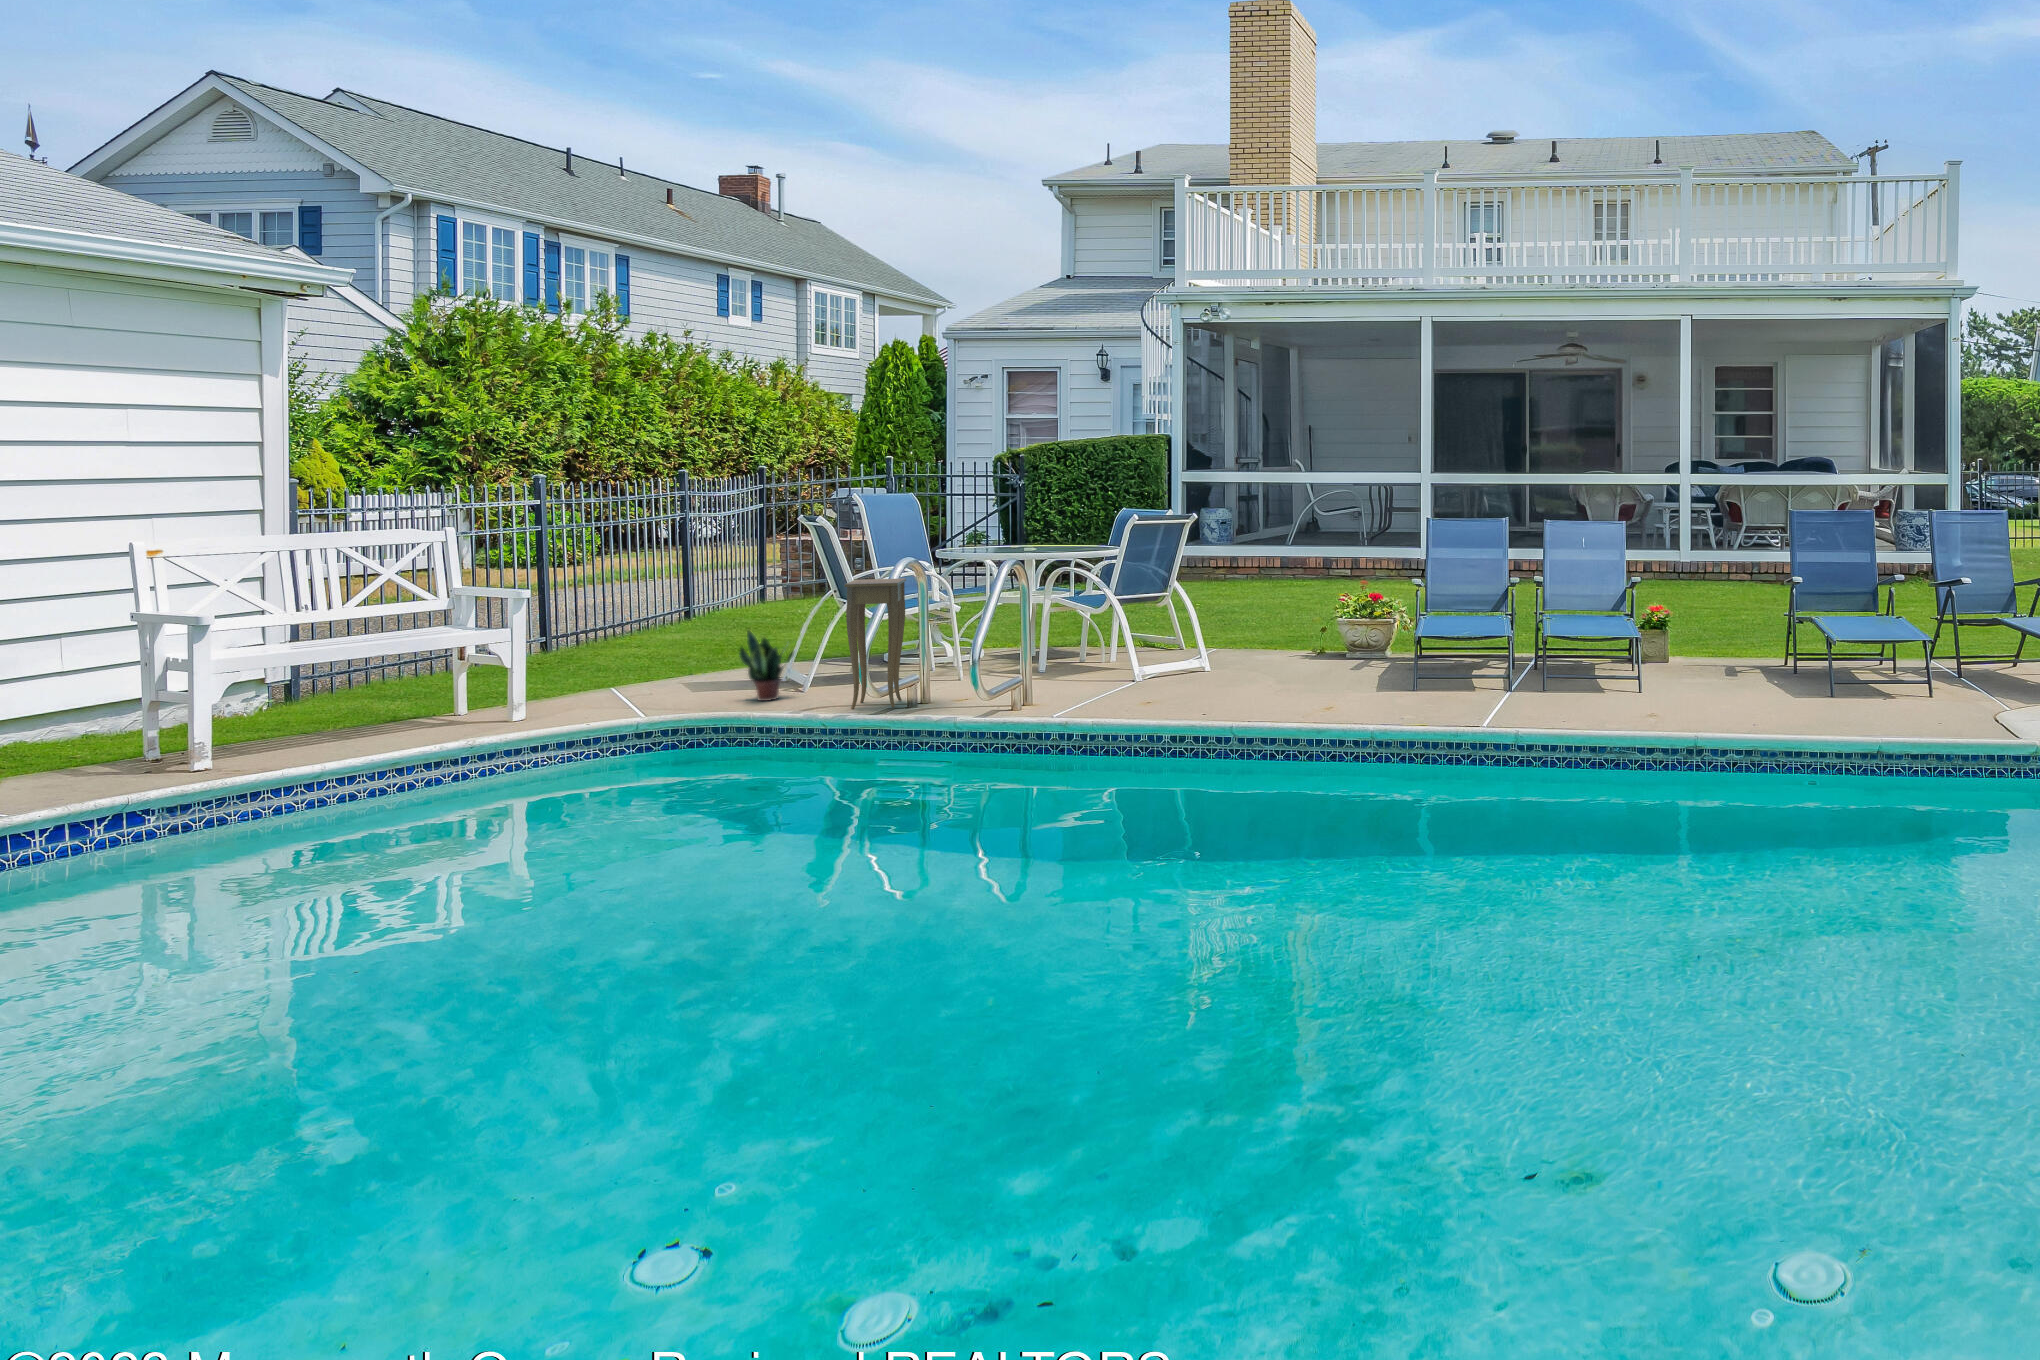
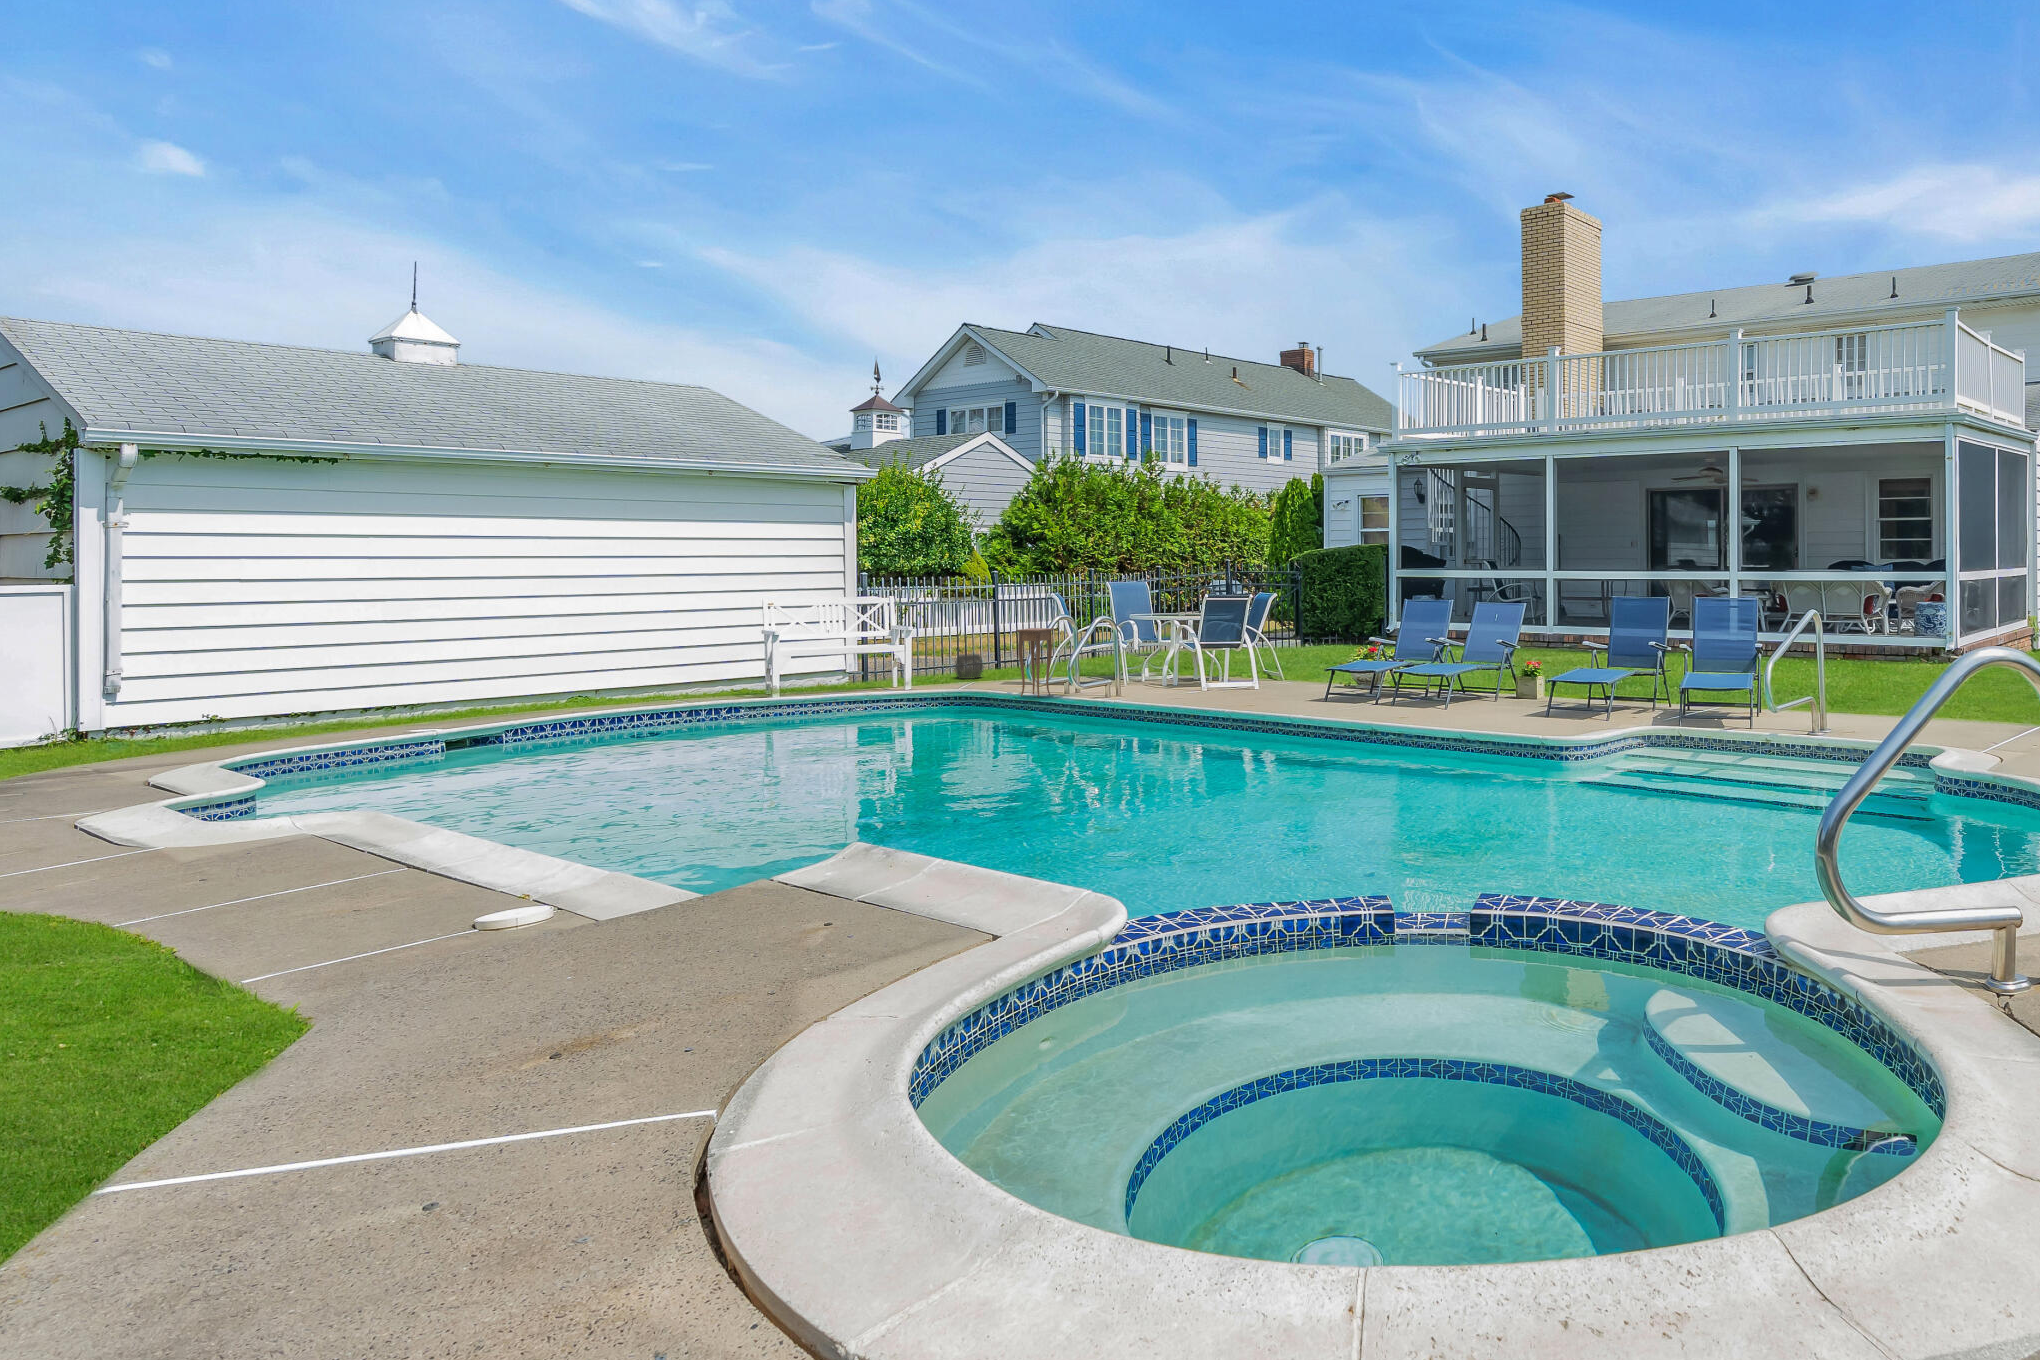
potted plant: present [739,630,794,701] -> none [990,652,1016,690]
woven basket: none [581,634,645,685] -> present [955,654,983,679]

